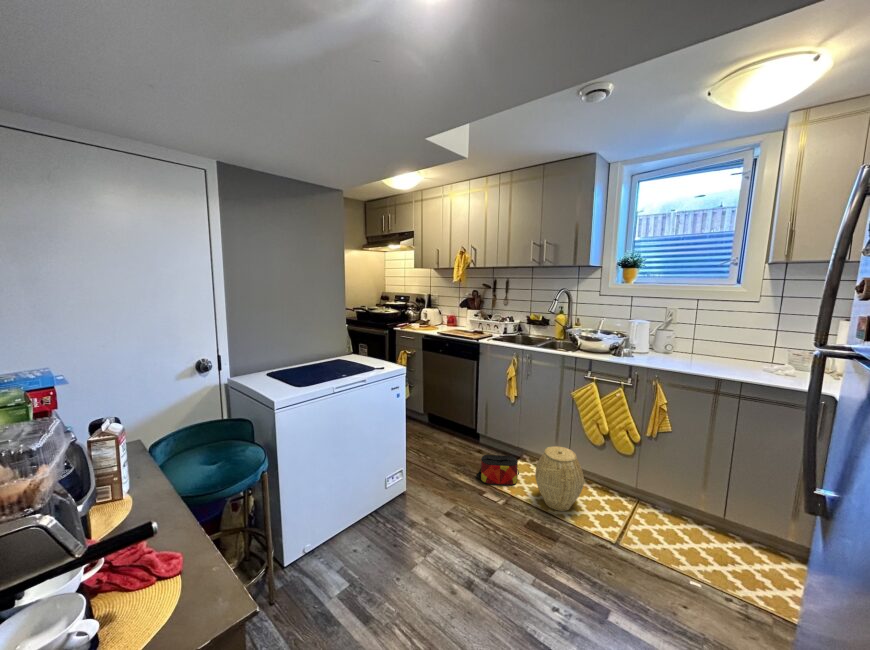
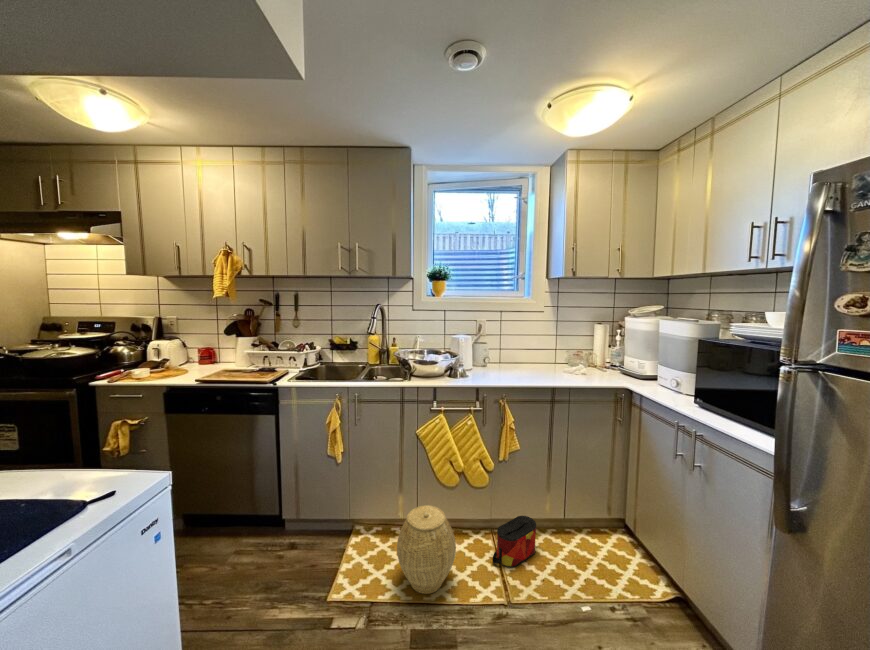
bag: present [476,455,519,486] -> present [493,516,536,568]

